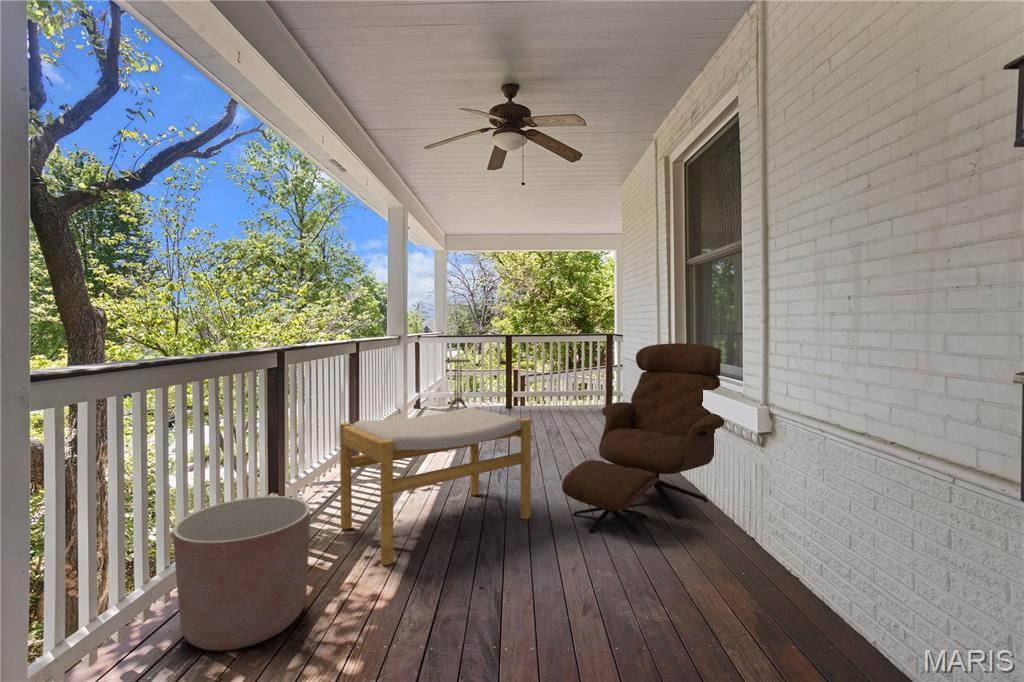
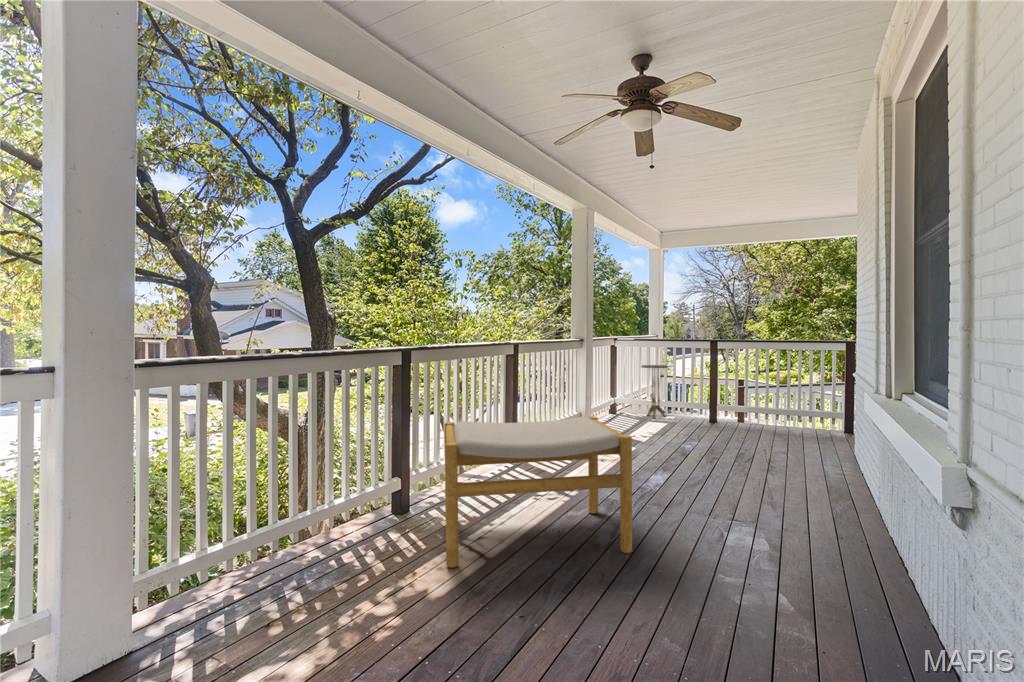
lounge chair: present [562,343,725,535] -> none [668,350,956,610]
planter: present [173,496,310,651] -> none [249,480,363,611]

